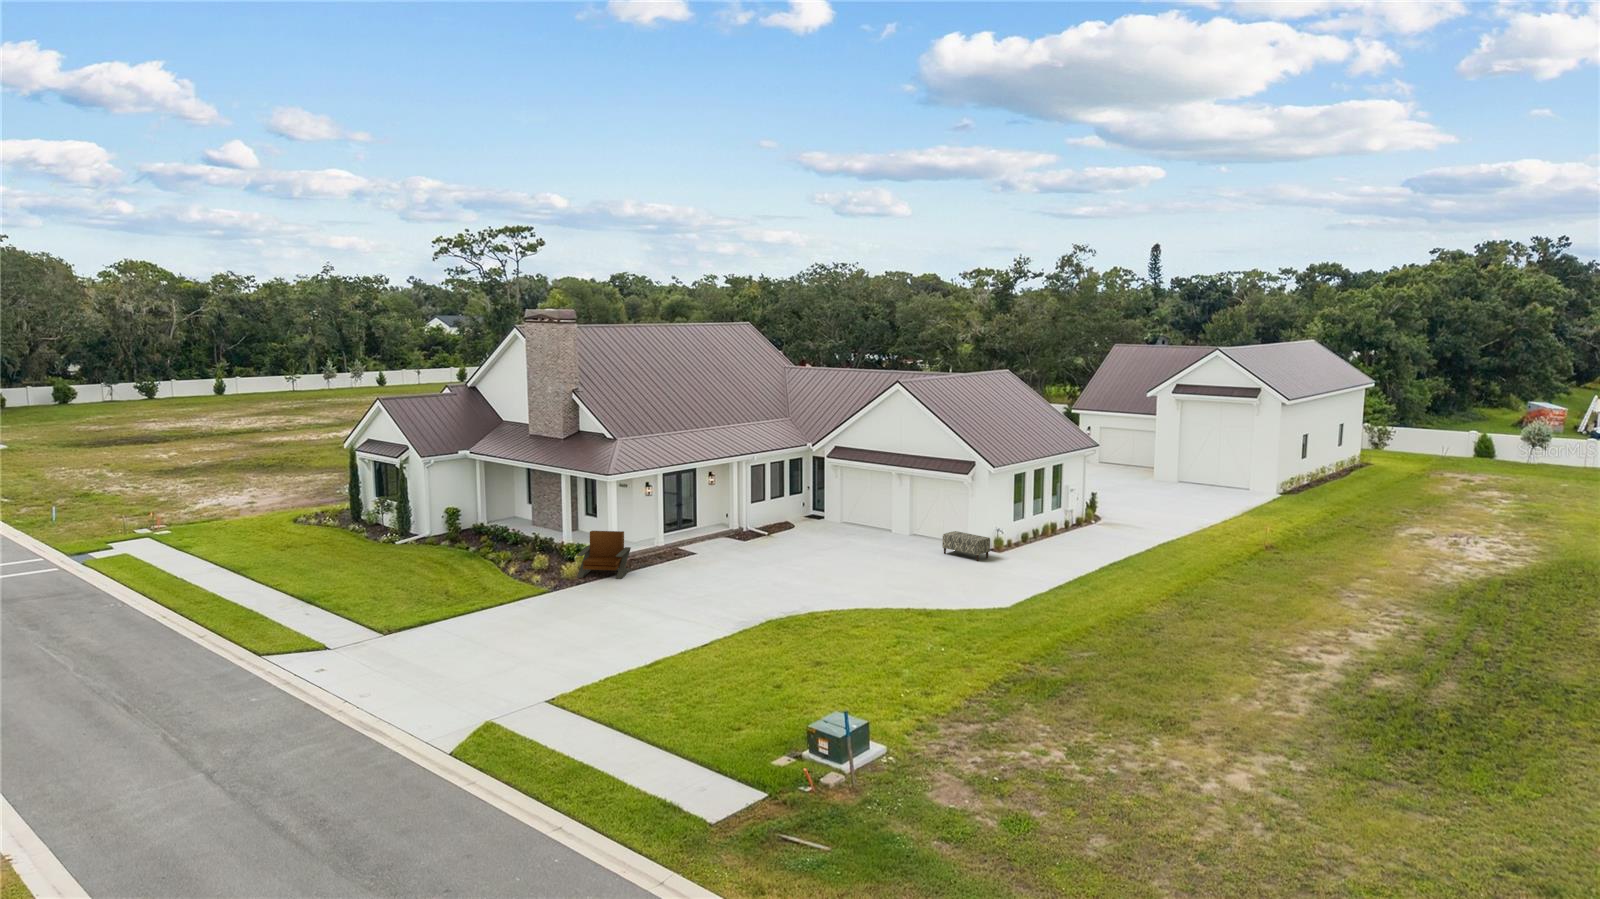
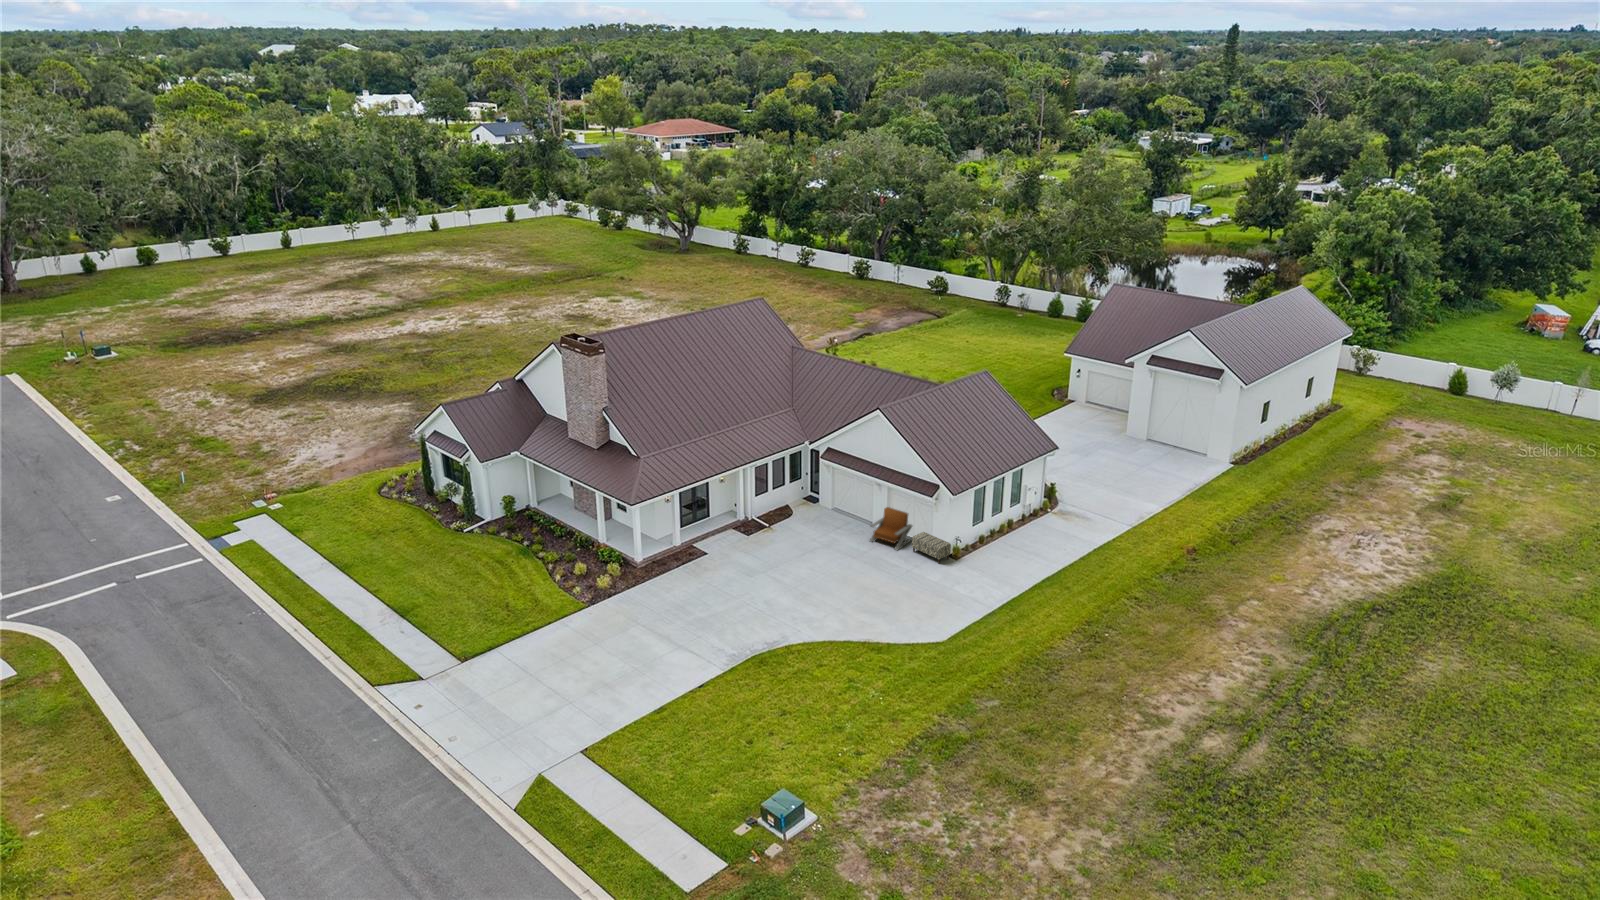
lounge chair: present [577,531,631,579] -> present [870,507,912,550]

